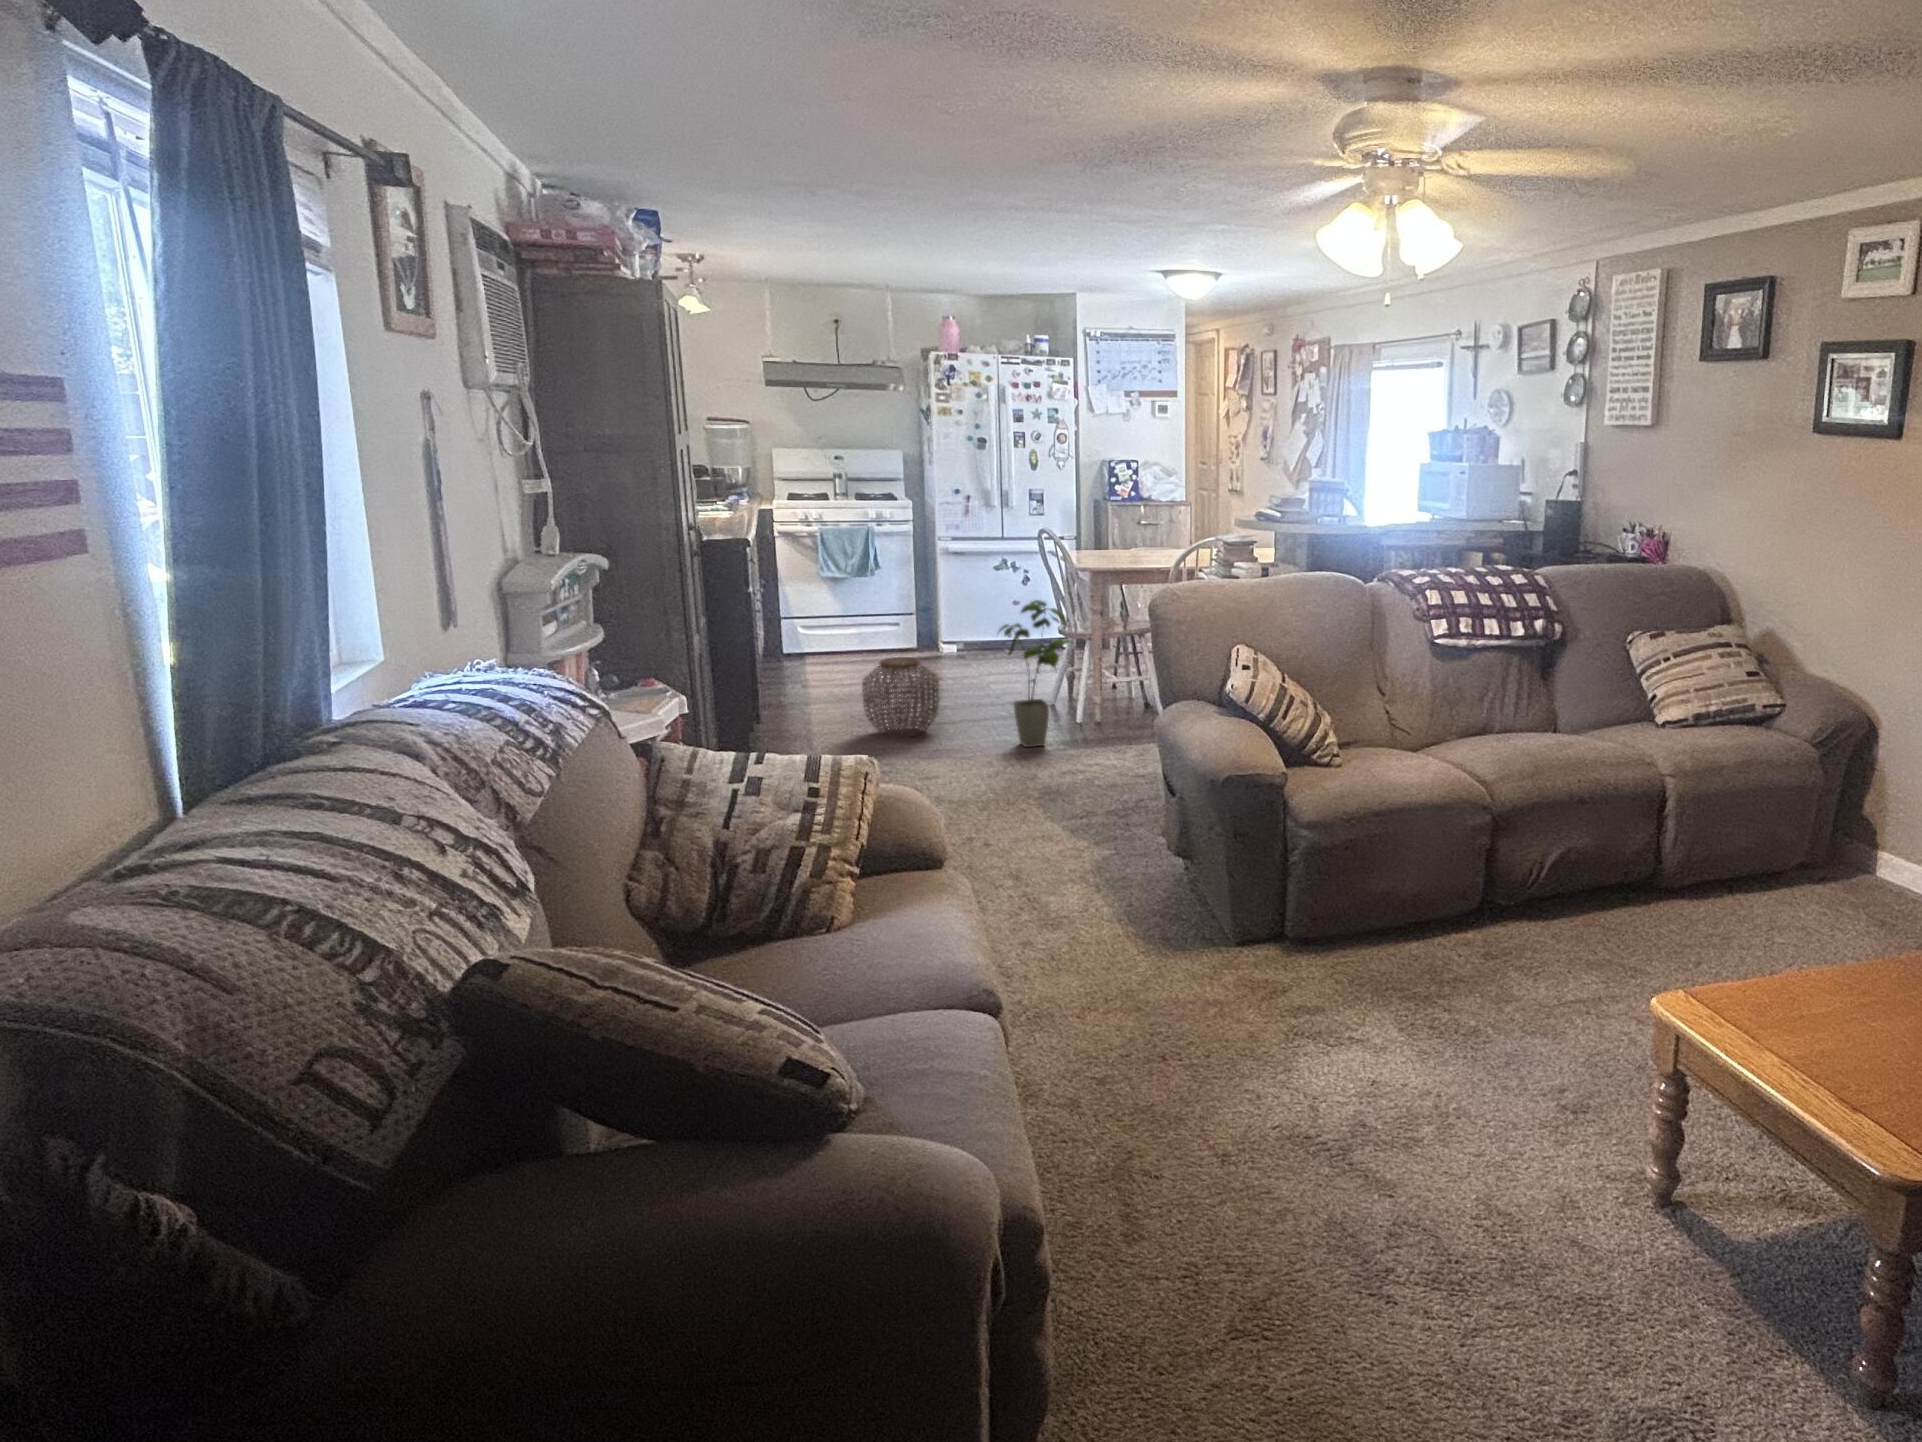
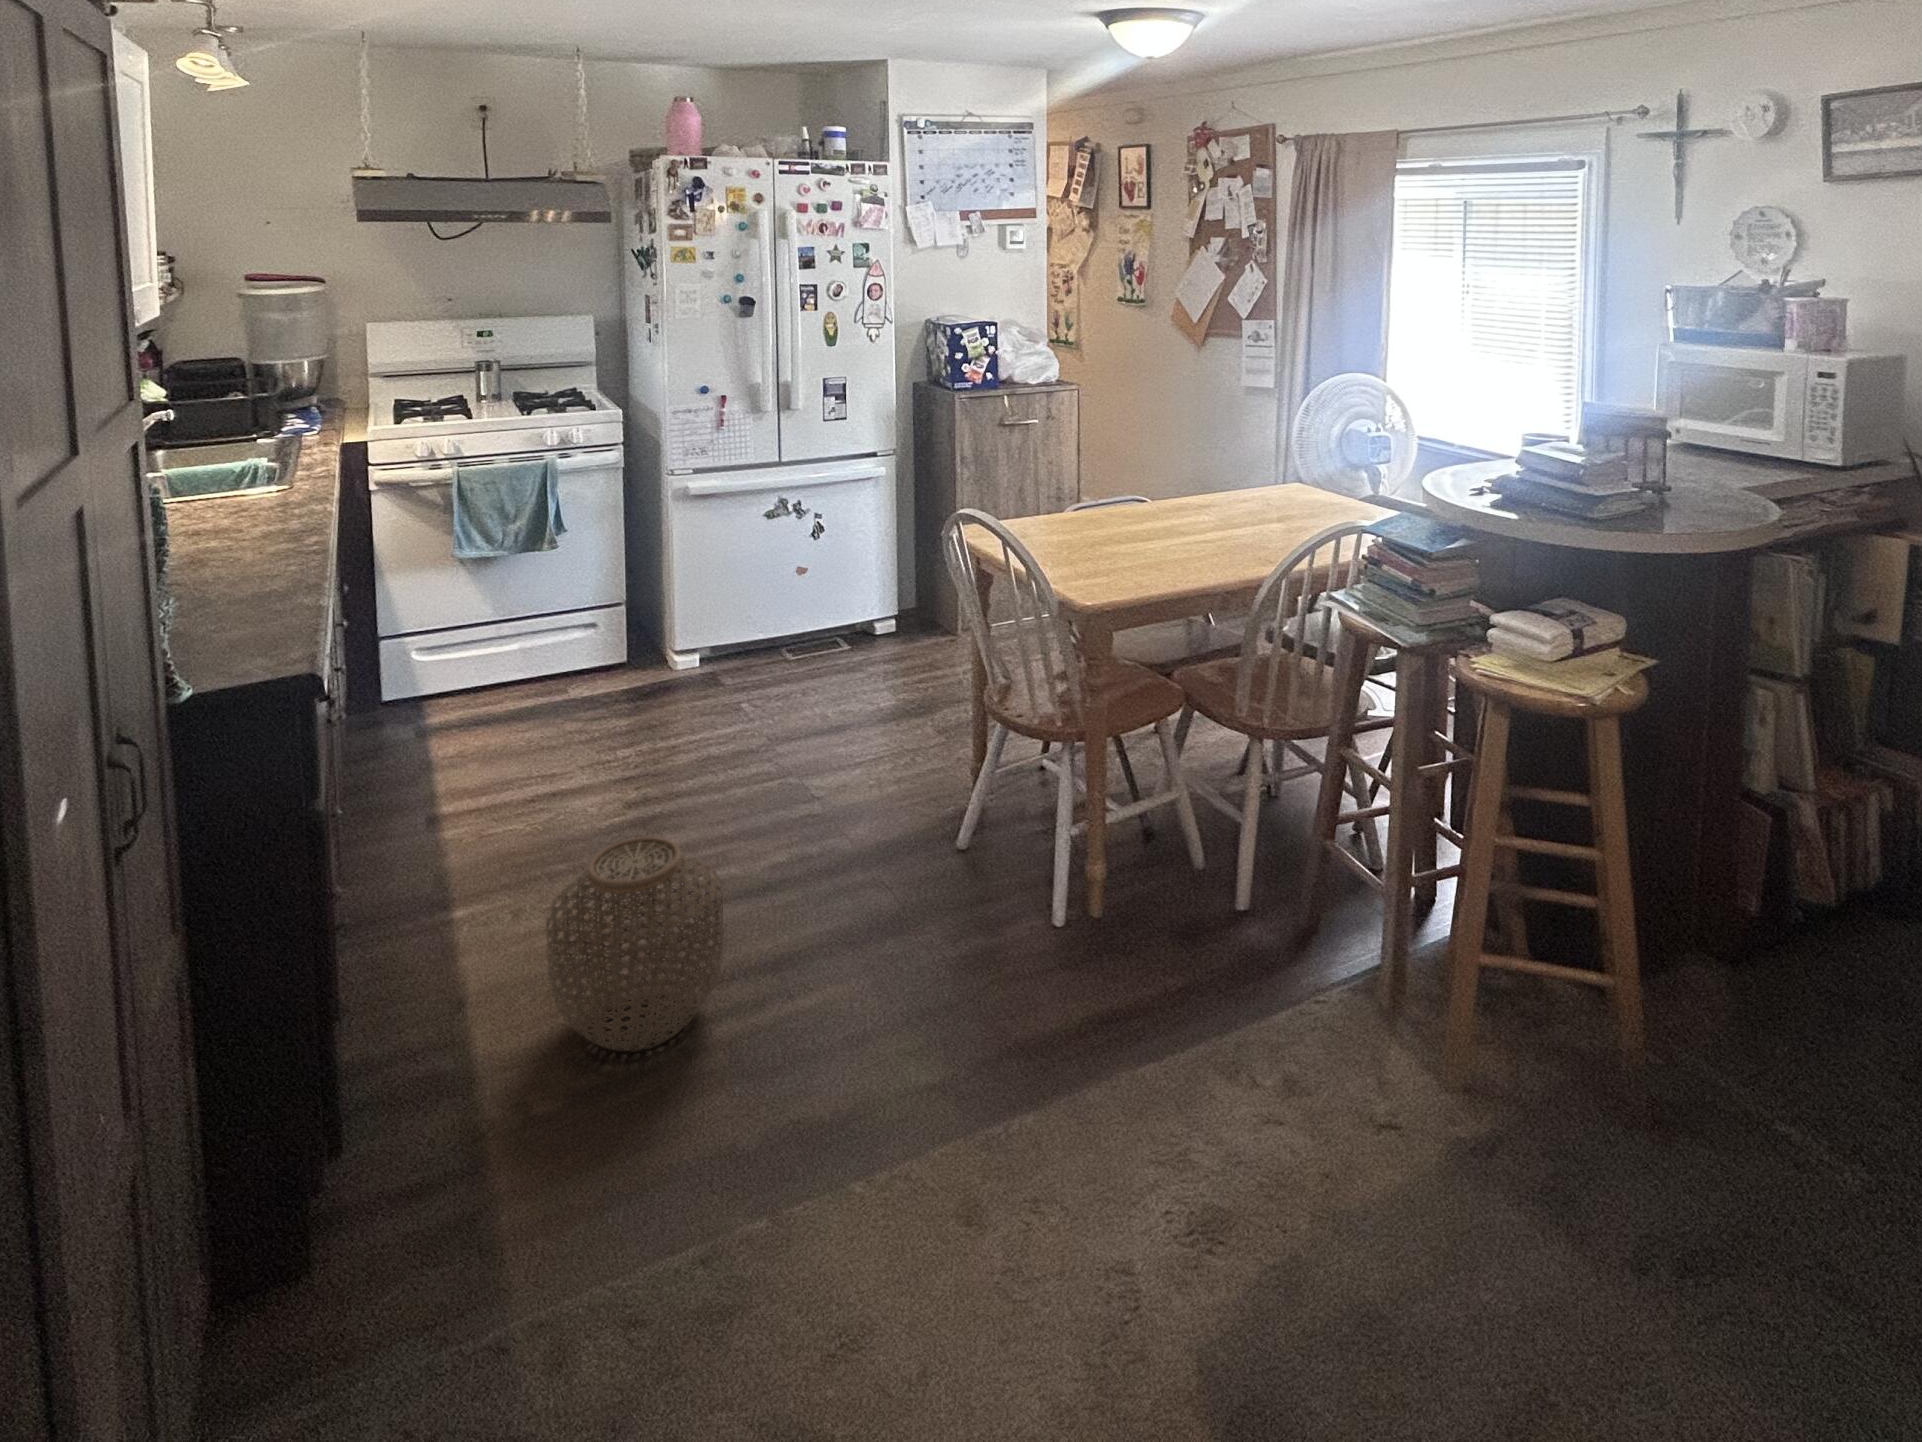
house plant: present [999,600,1070,747] -> none [875,725,1054,1078]

